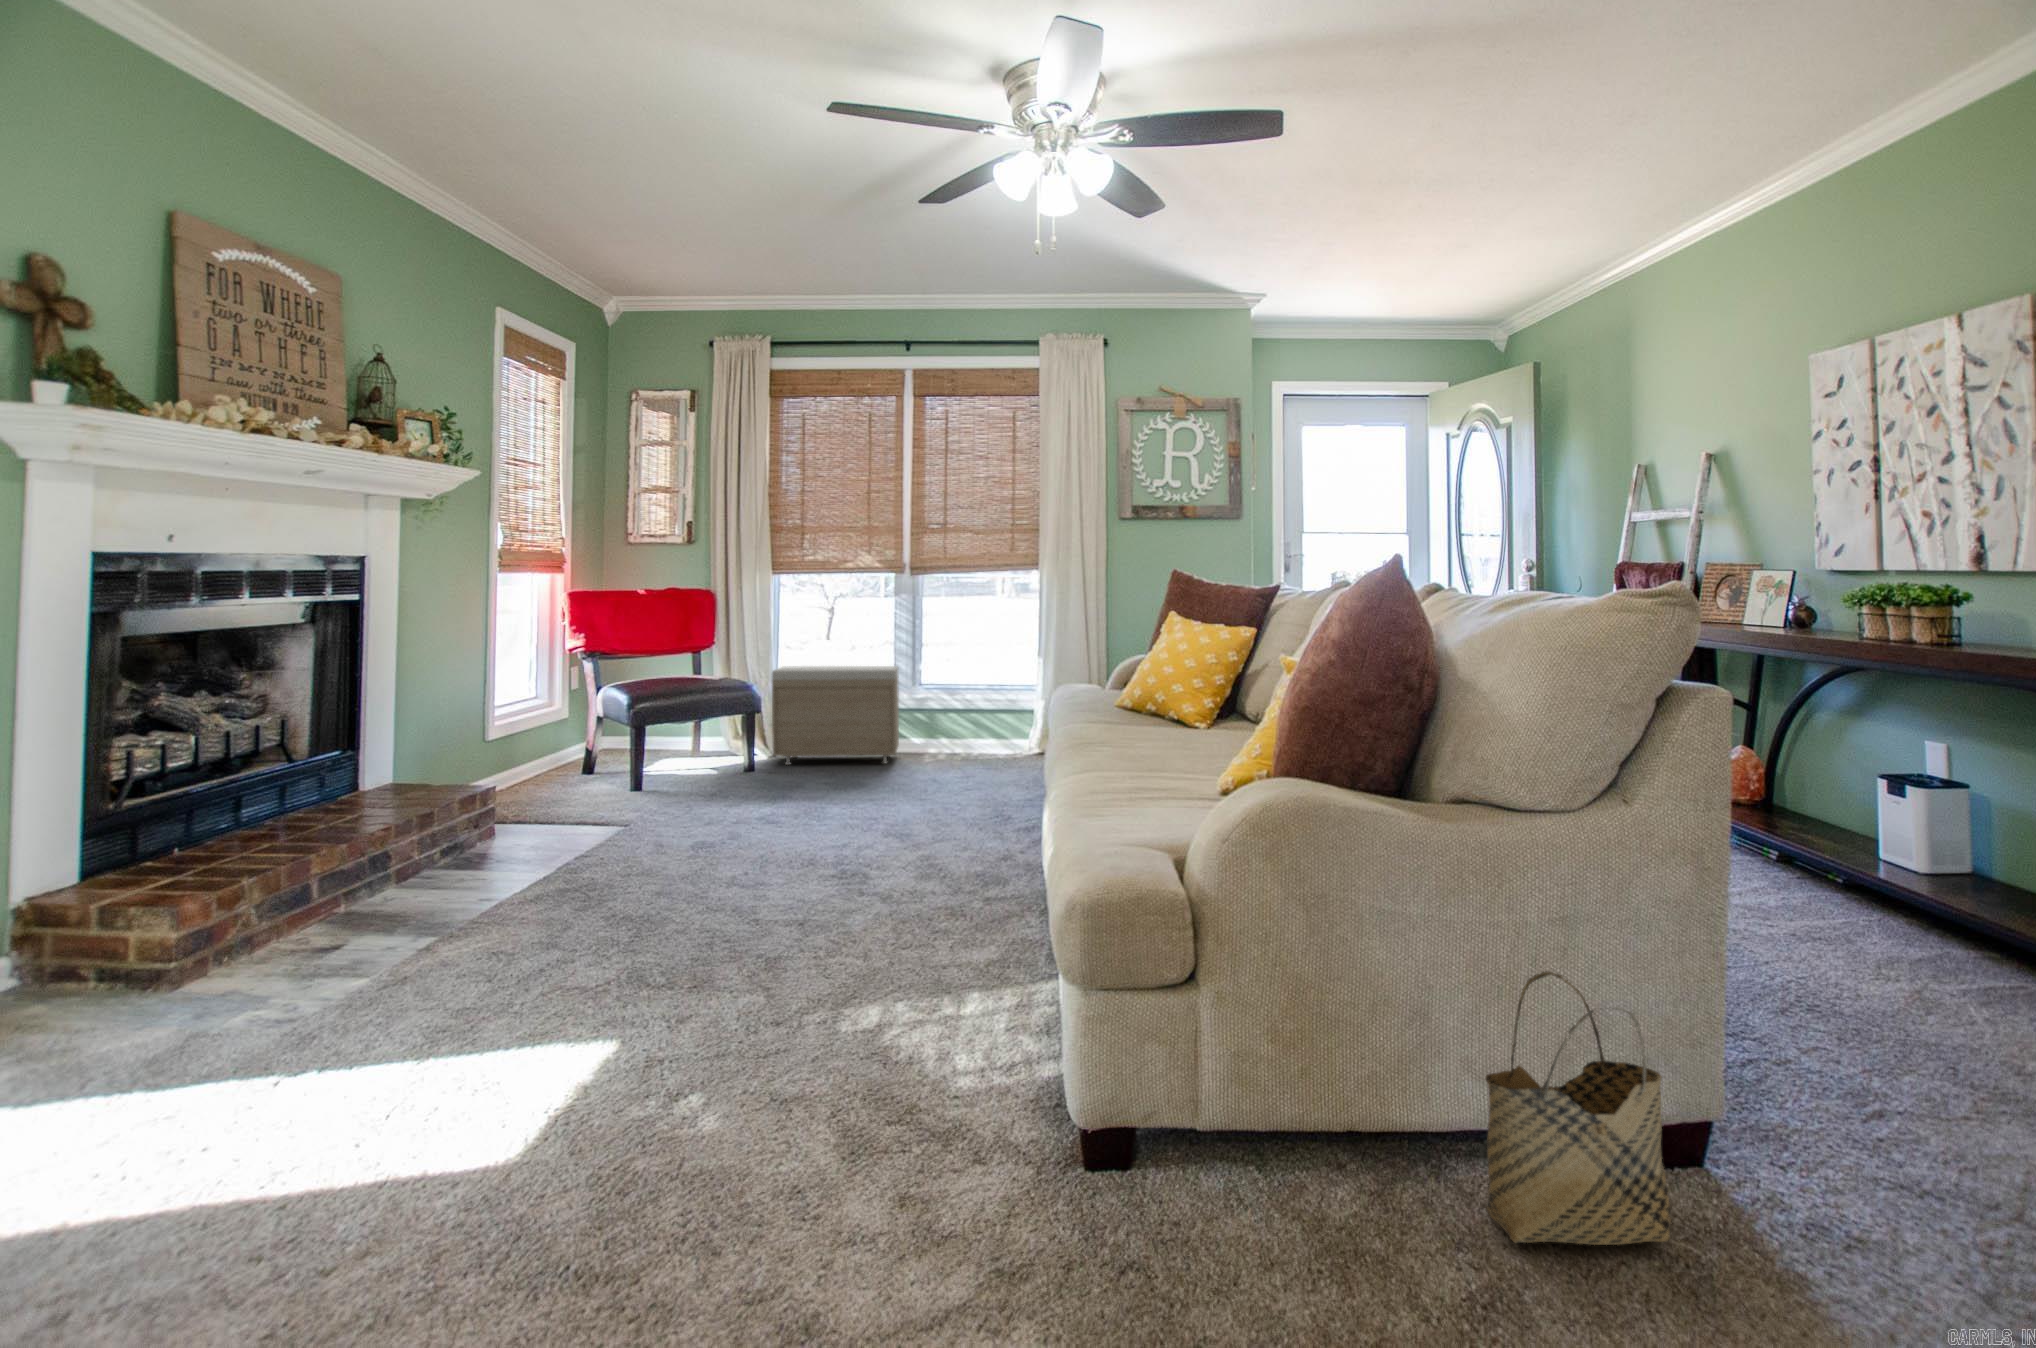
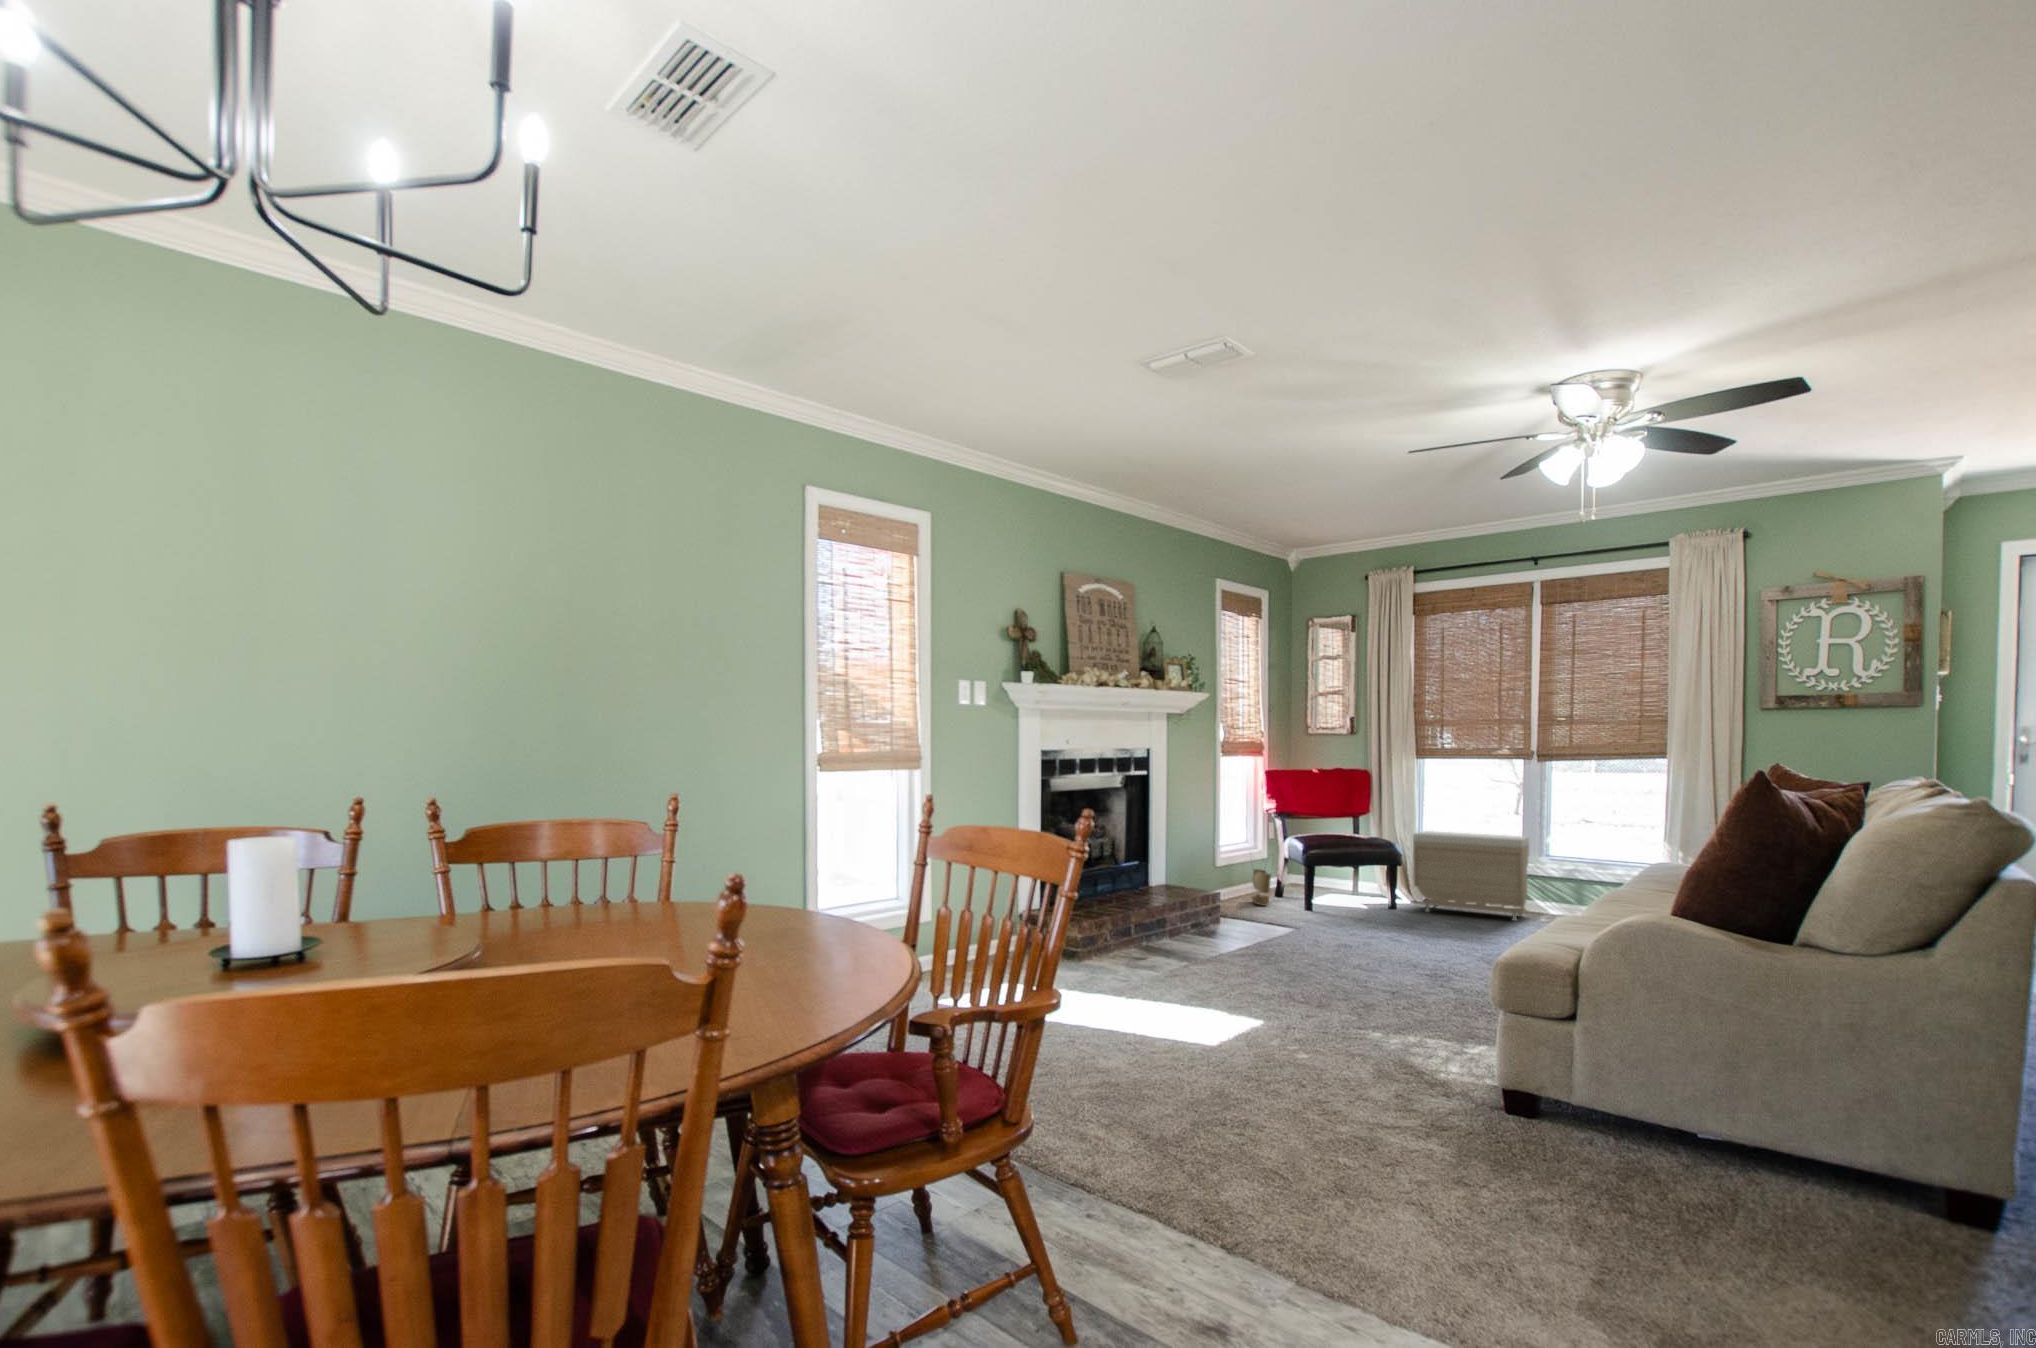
woven basket: present [1485,972,1671,1245] -> present [1251,869,1271,906]

